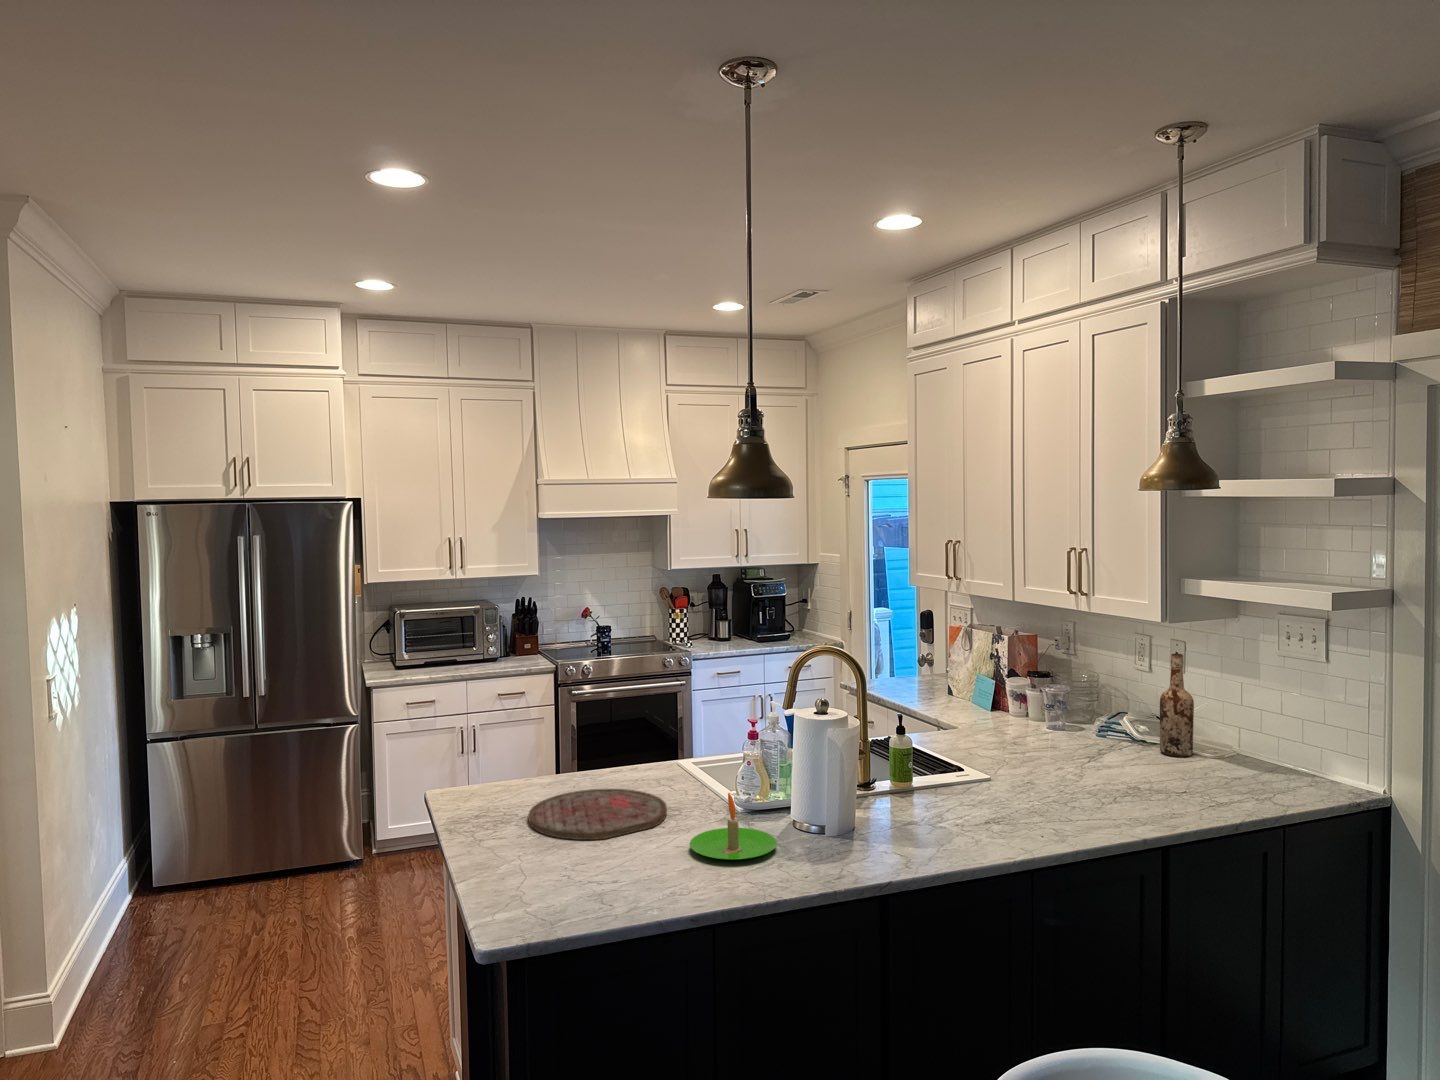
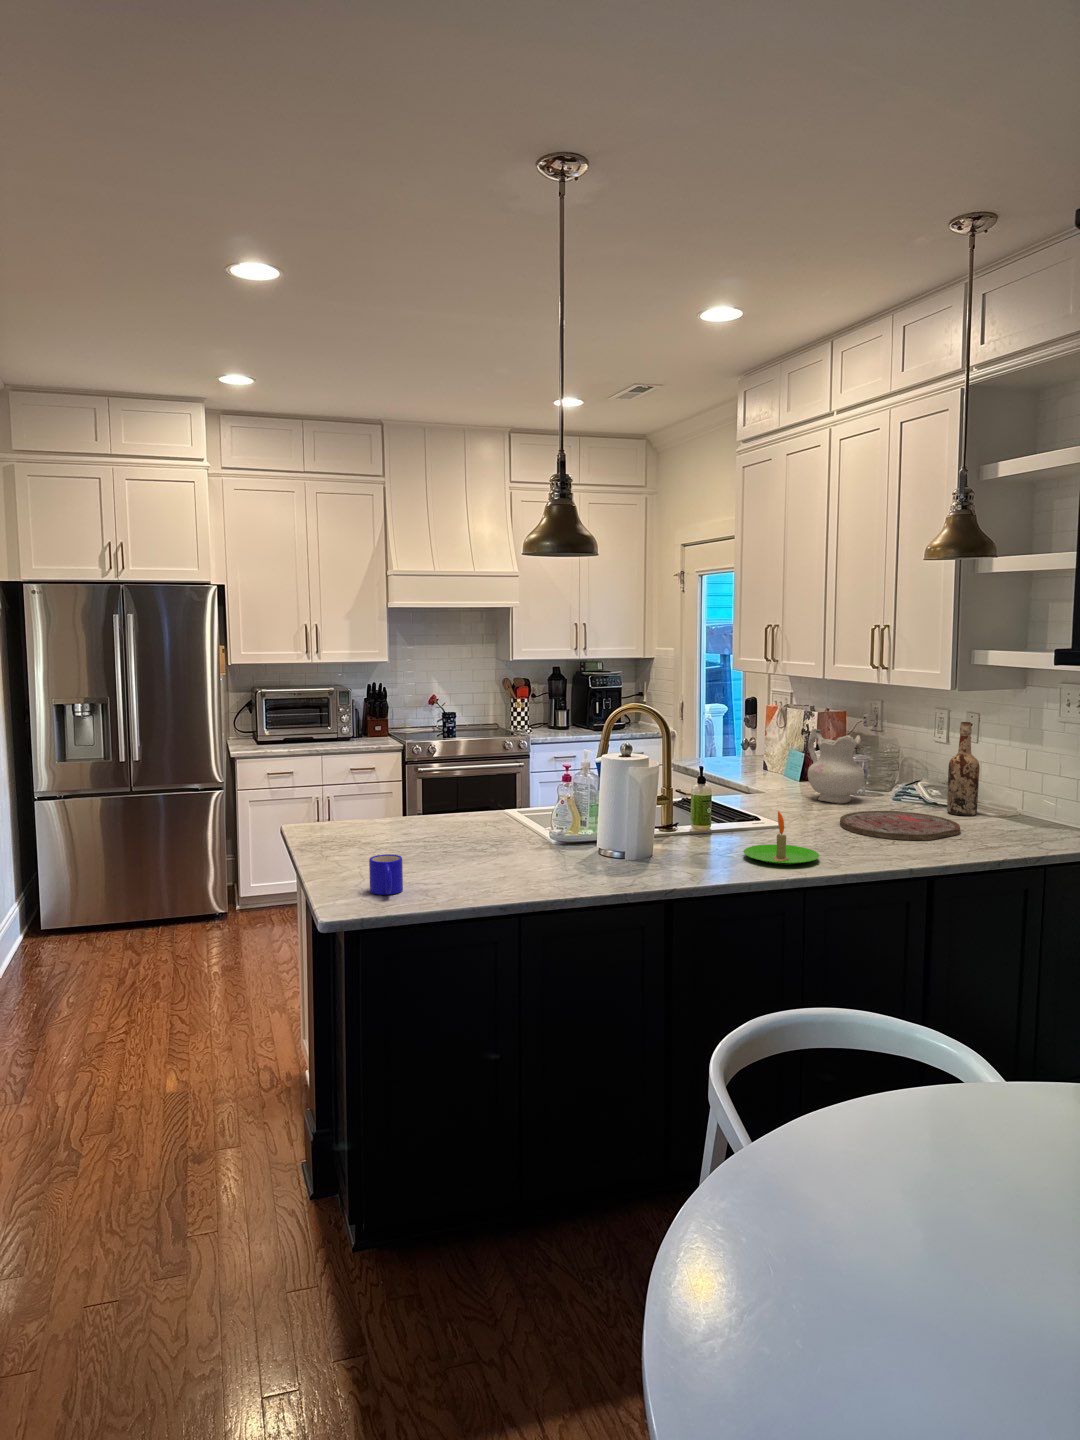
ceramic pitcher: none [1003,659,1066,742] -> present [808,729,864,803]
cutting board: present [528,789,667,840] -> present [840,811,960,840]
candle: present [690,793,777,860] -> present [743,811,819,865]
mug: none [536,847,575,899] -> present [369,854,403,895]

